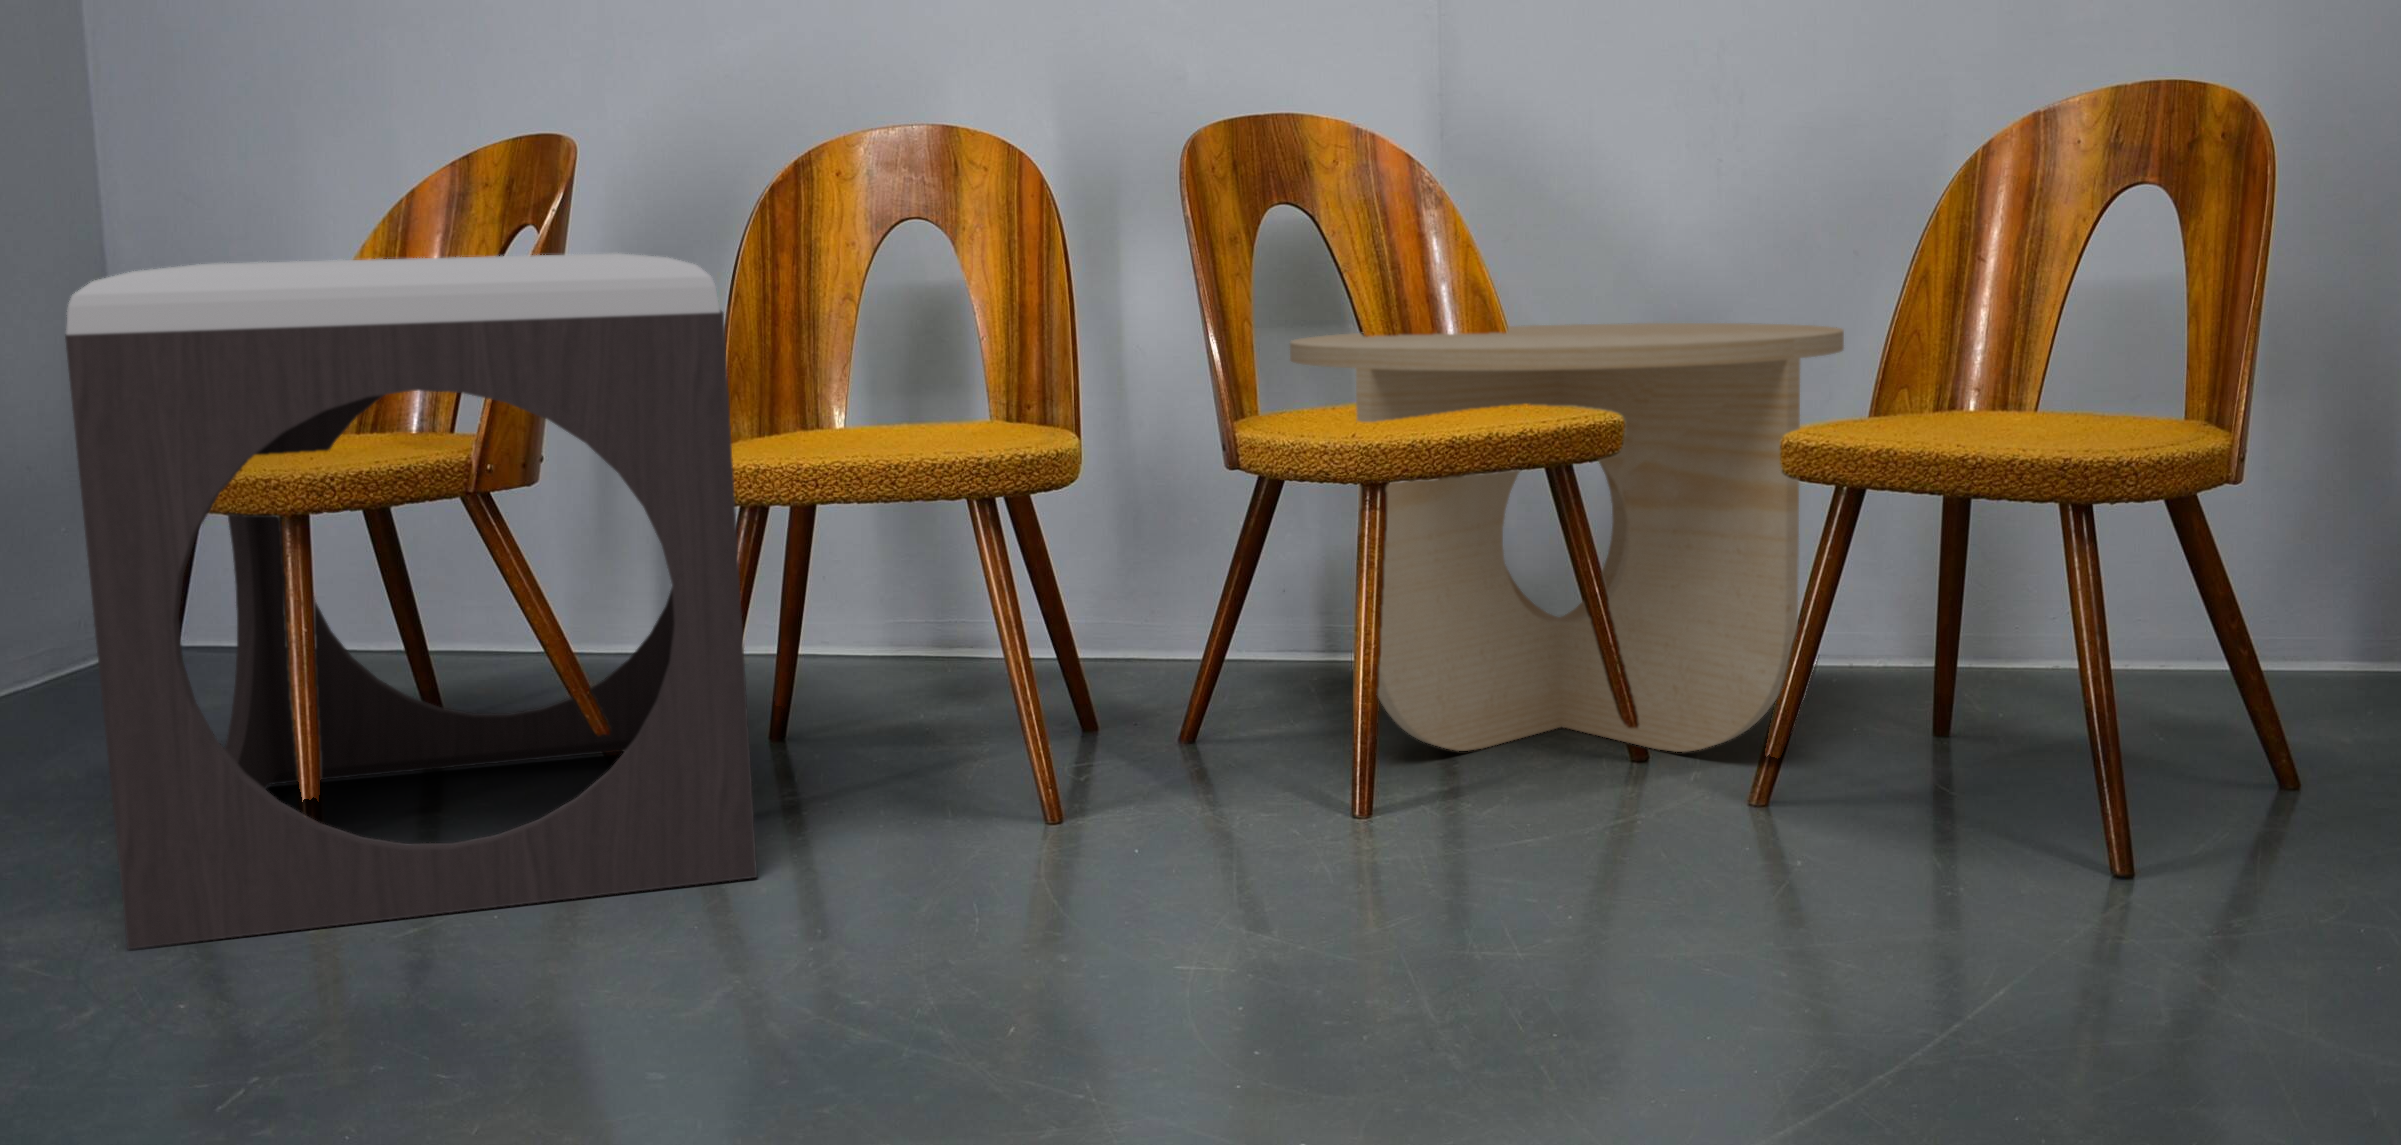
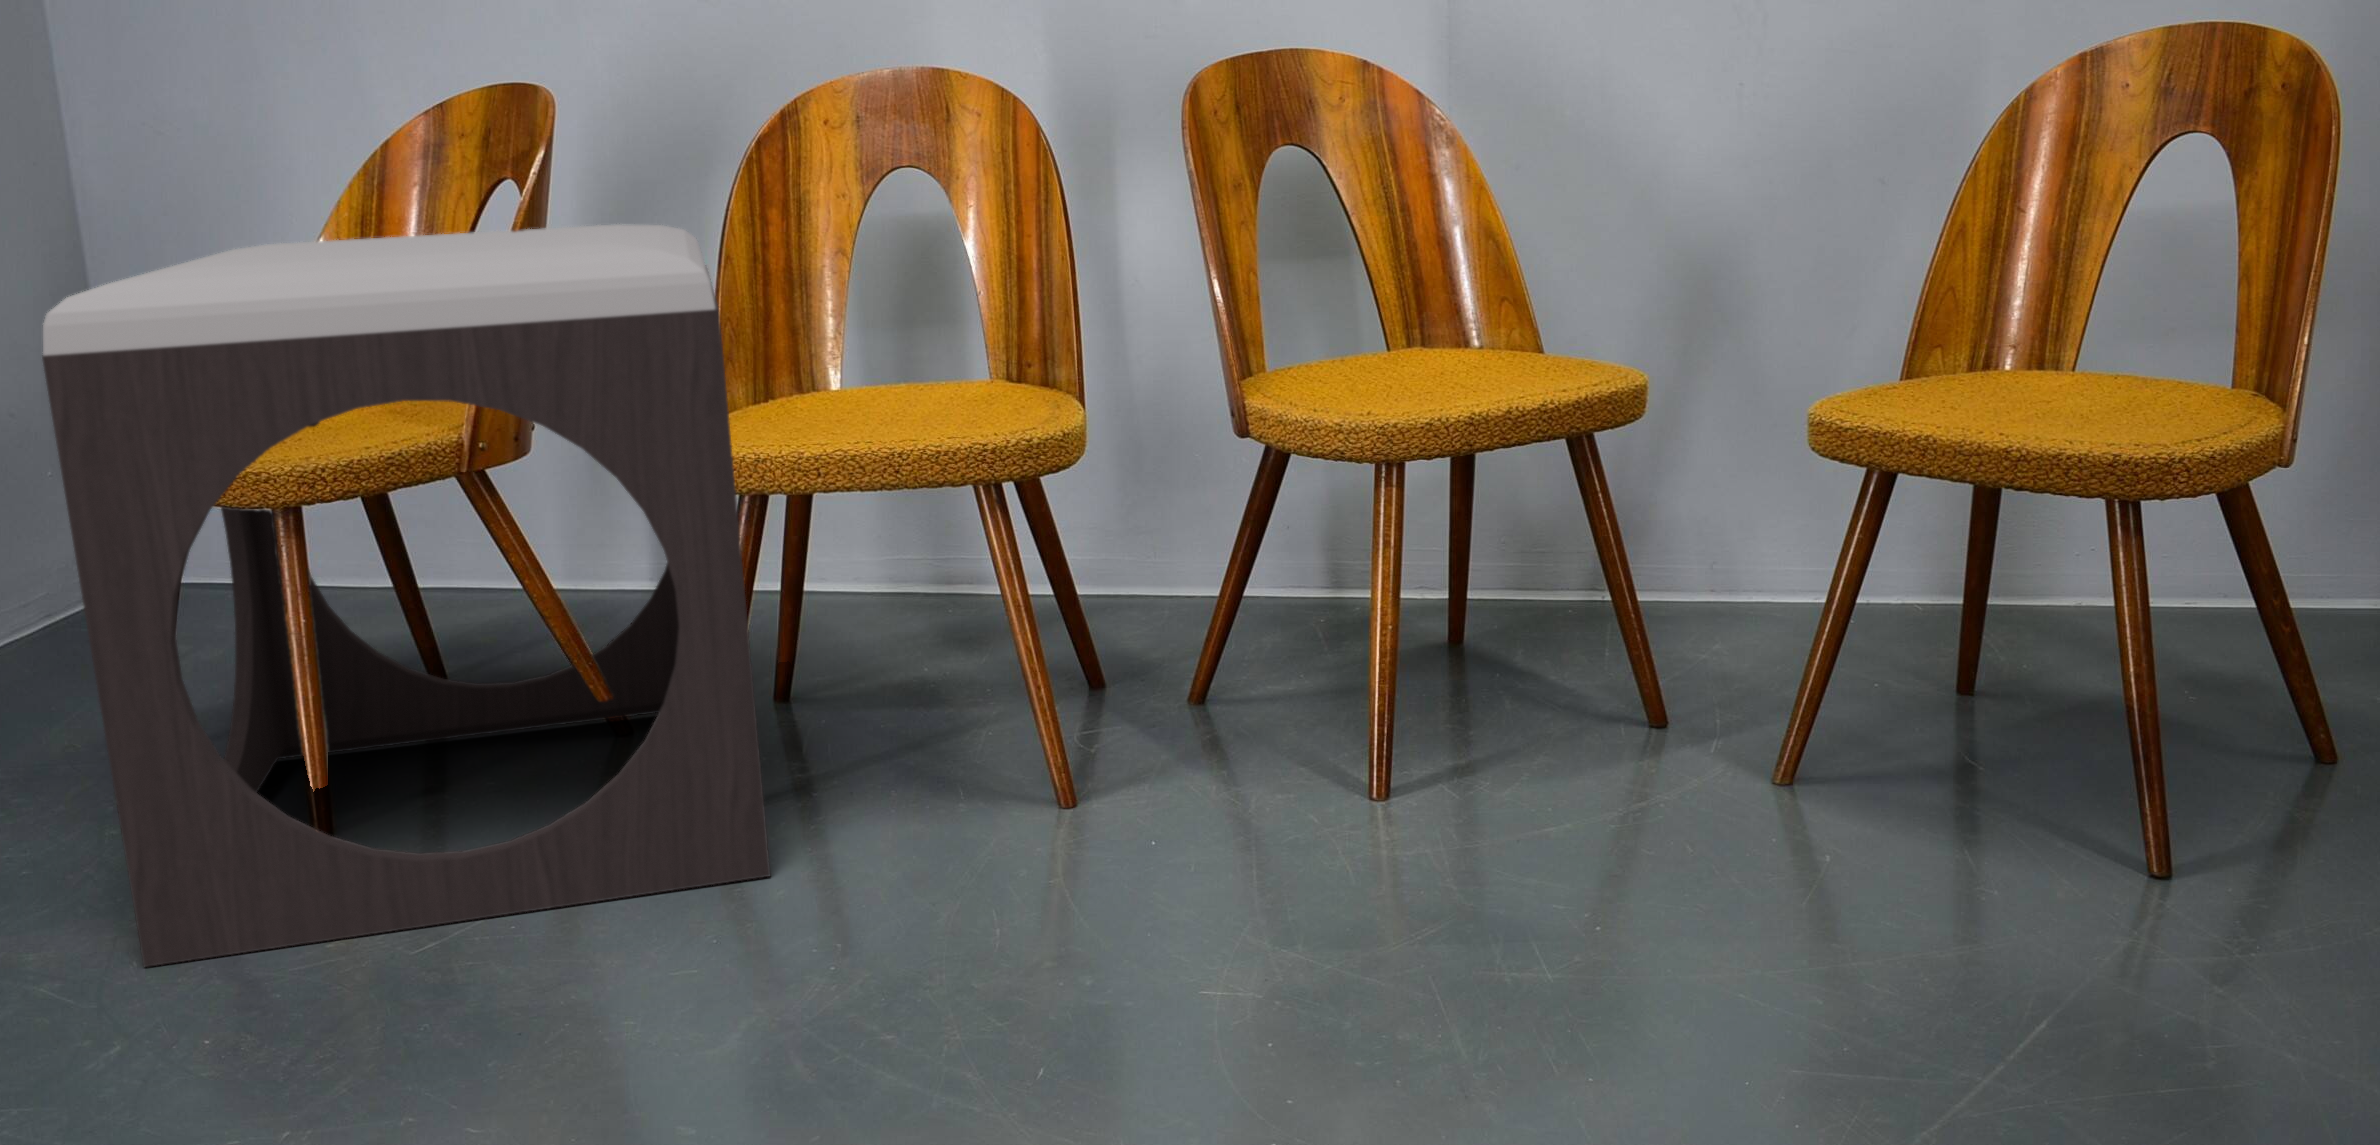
side table: present [1290,323,1844,752] -> none [1297,259,1875,716]

